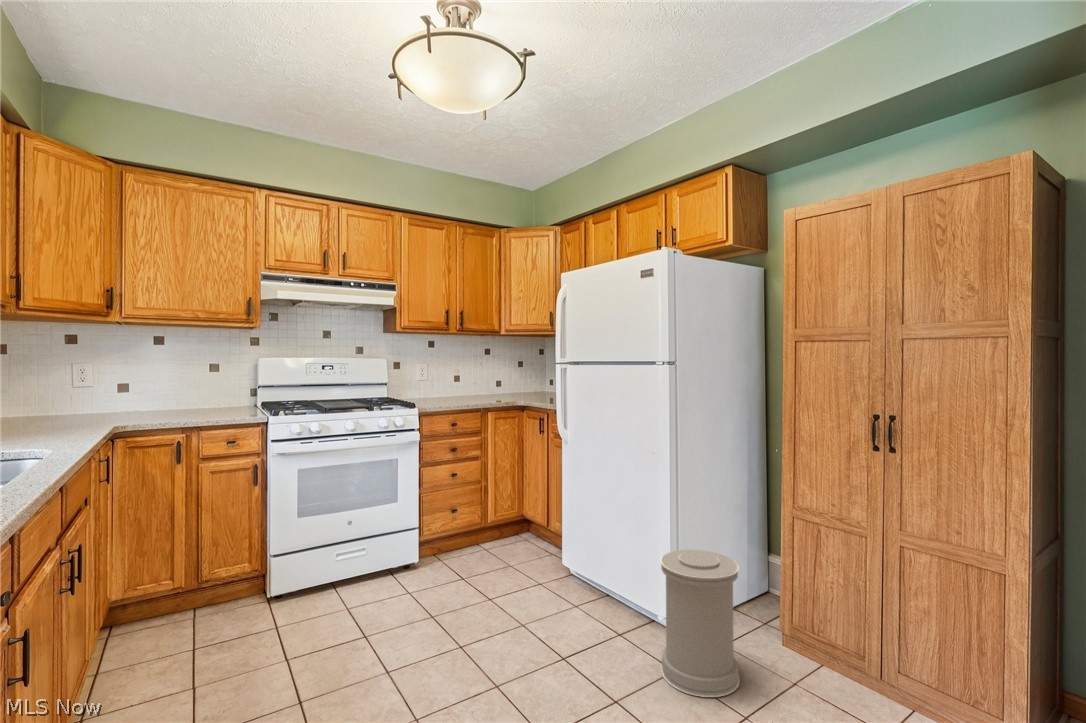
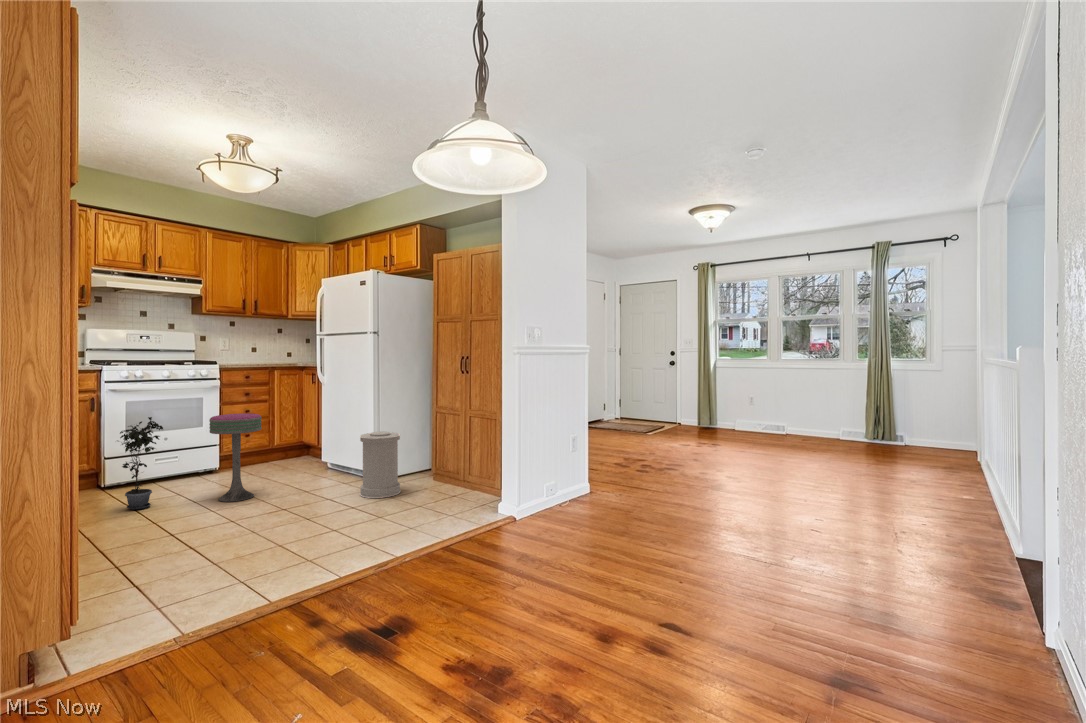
bar stool: none [410,504,490,670] -> present [209,414,262,502]
potted plant: none [271,514,342,677] -> present [120,417,163,510]

